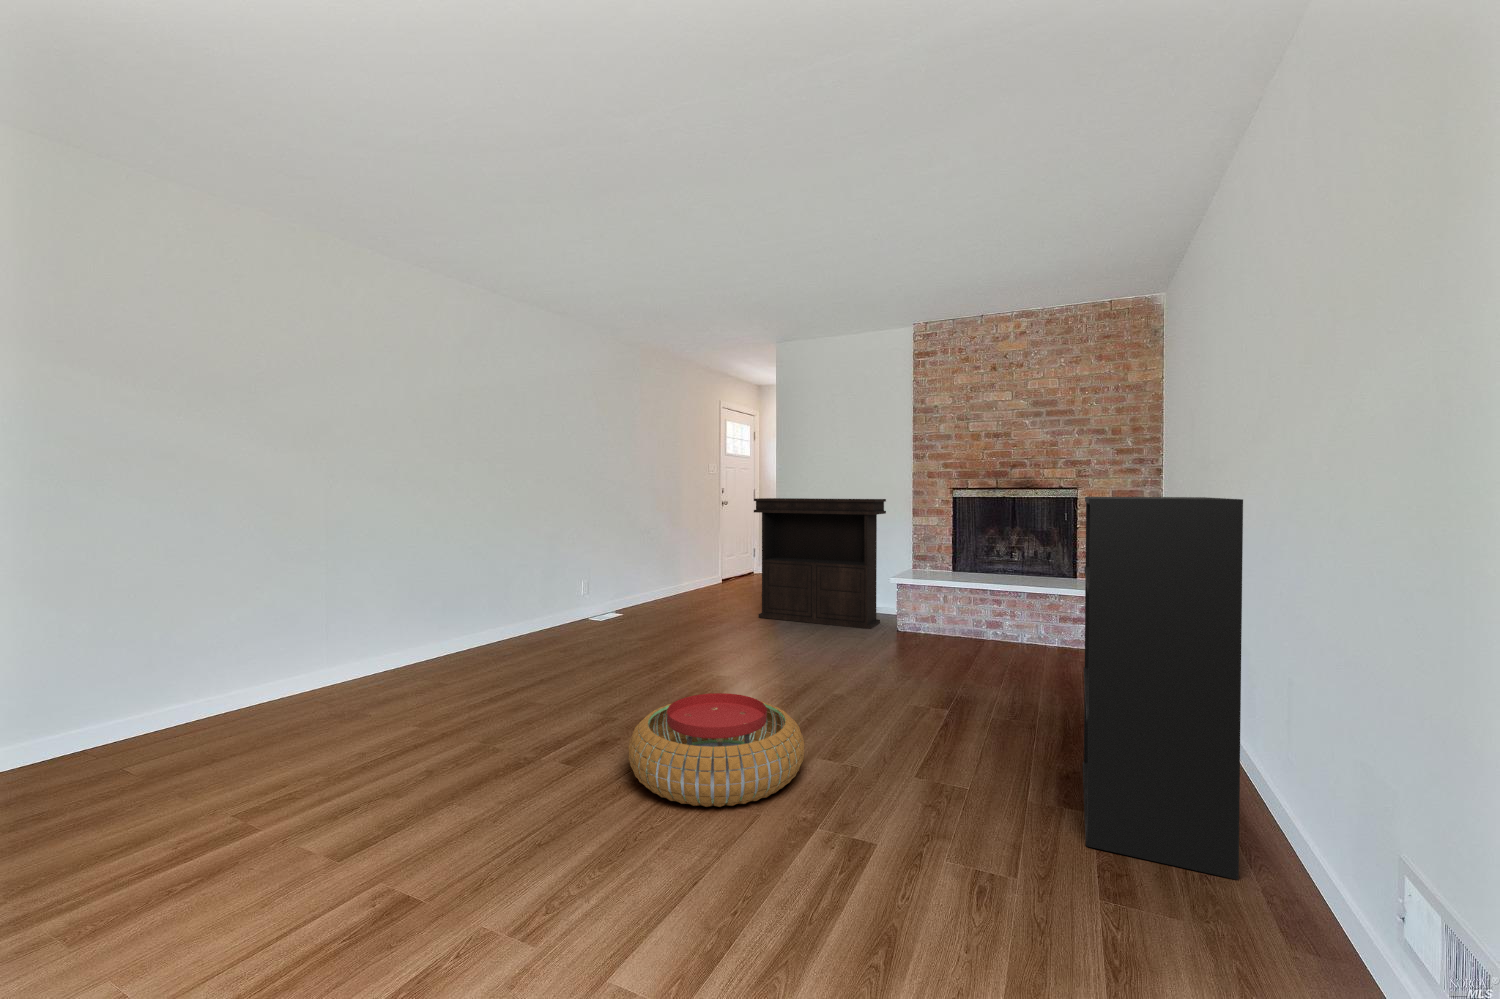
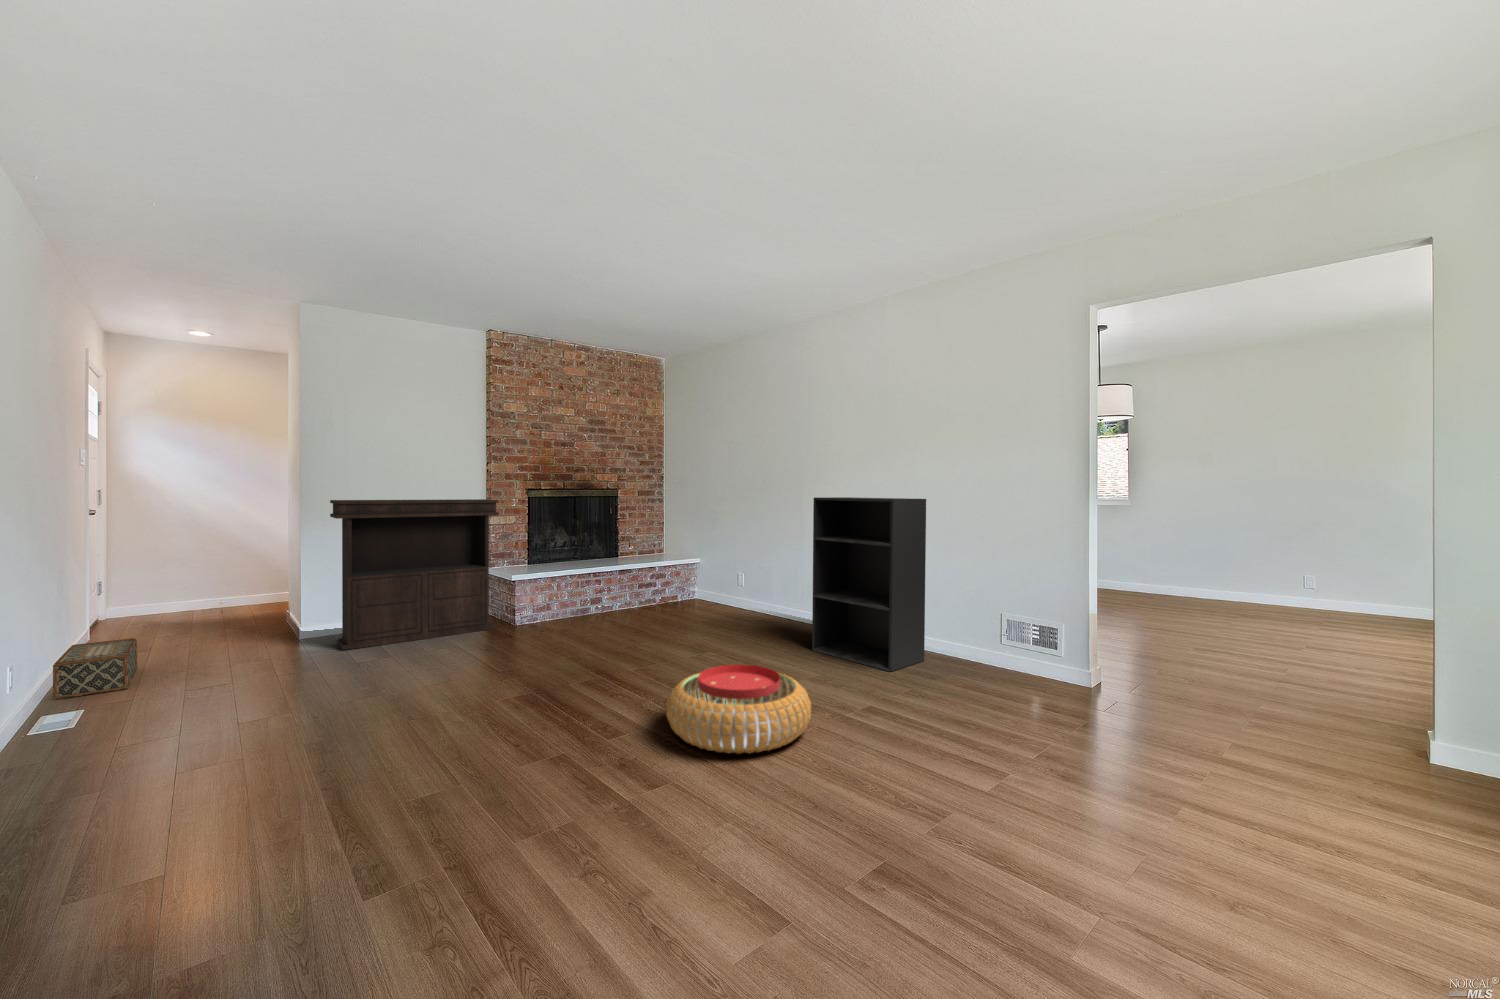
woven basket: none [627,582,680,611] -> present [53,638,137,699]

